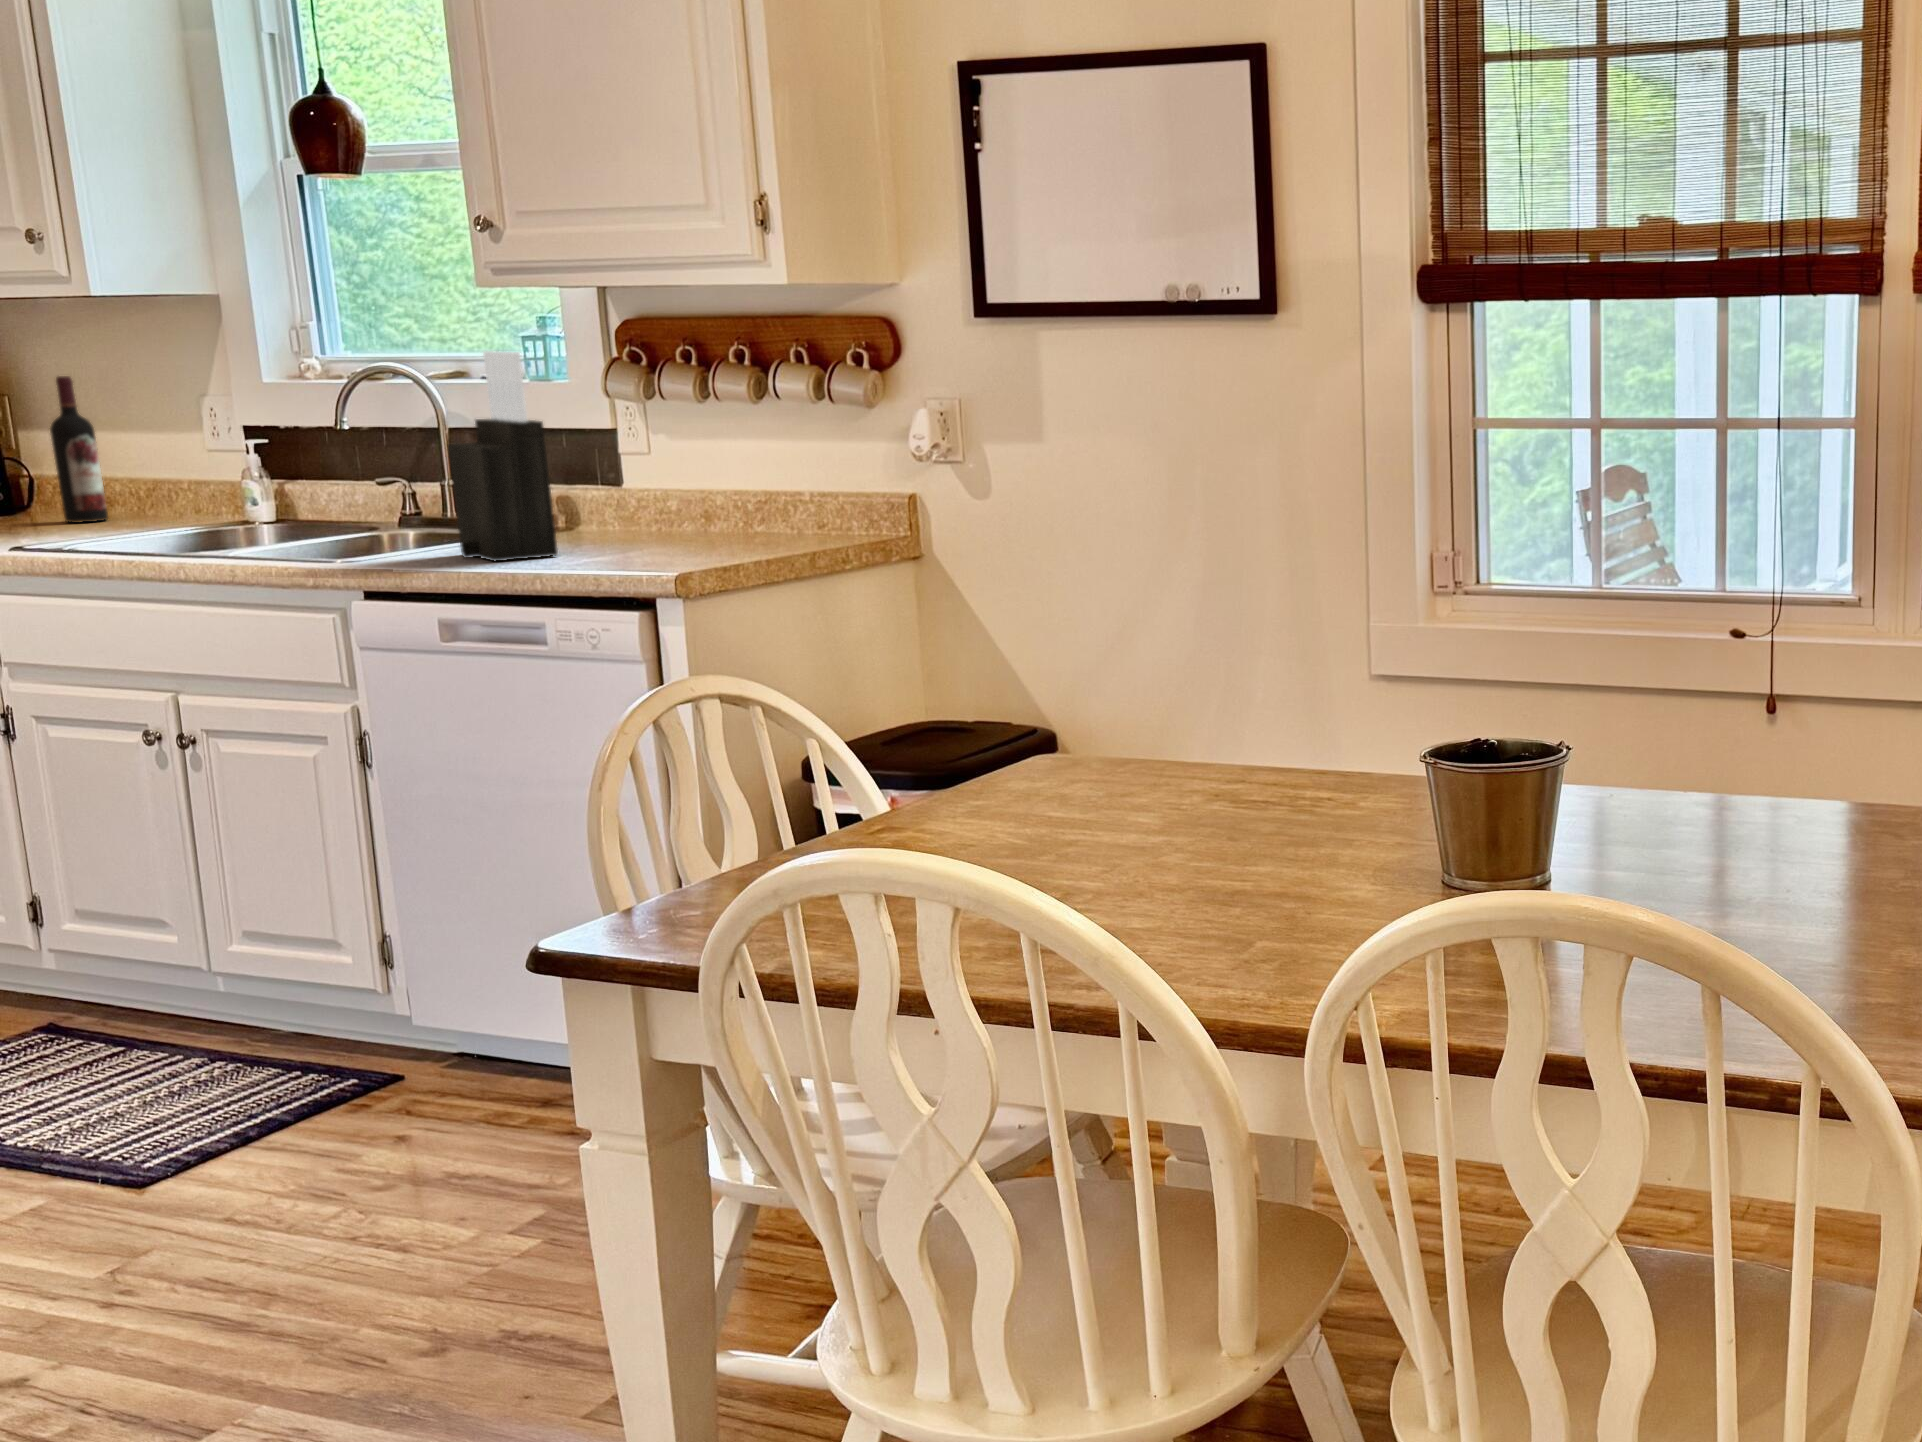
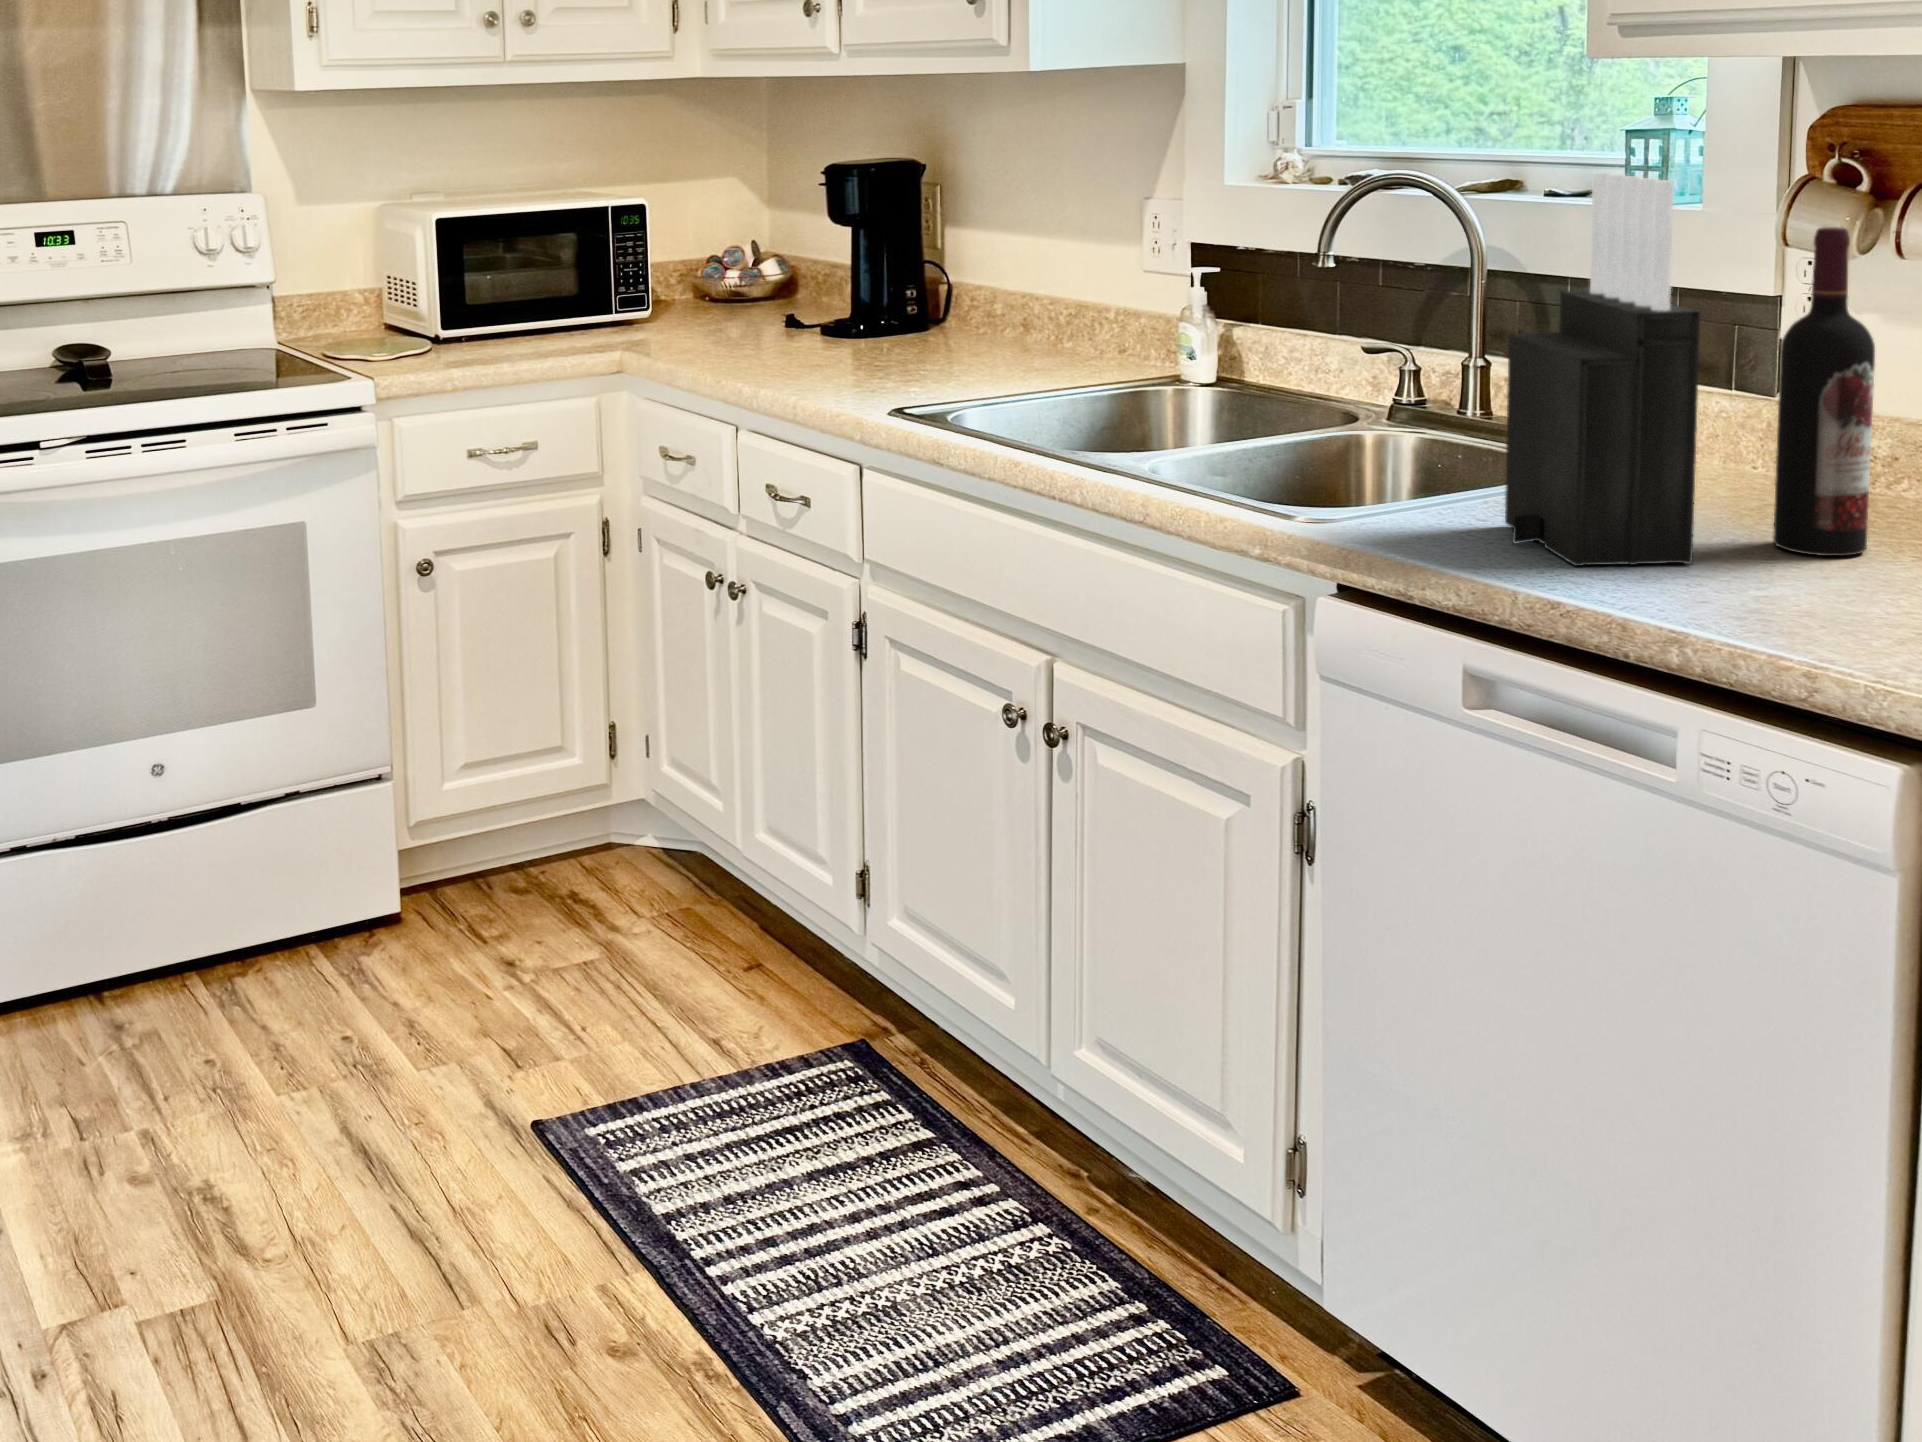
wine bottle: present [50,376,108,523] -> present [1773,227,1875,556]

